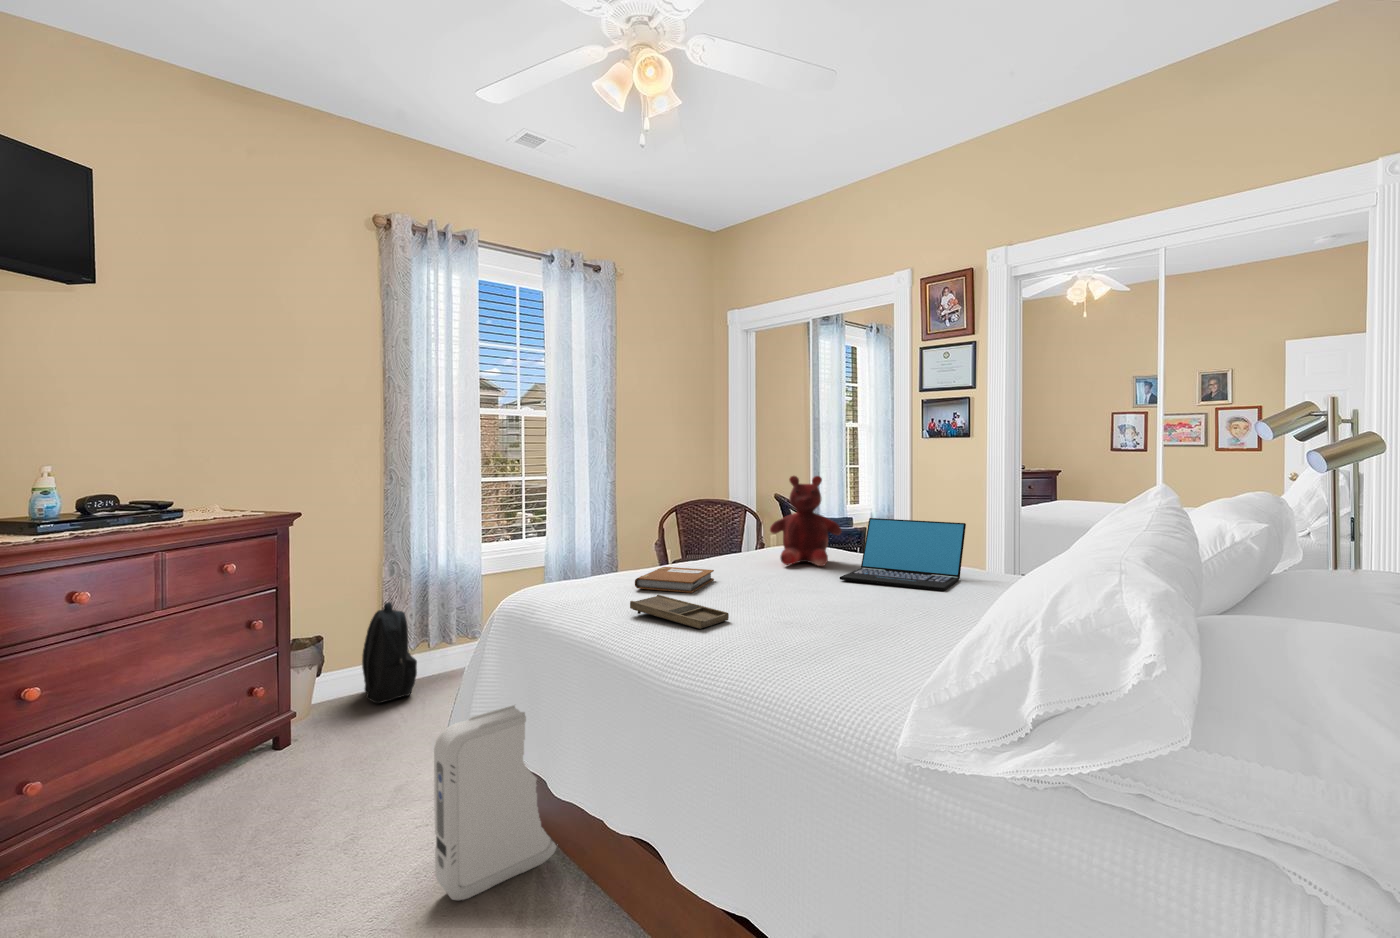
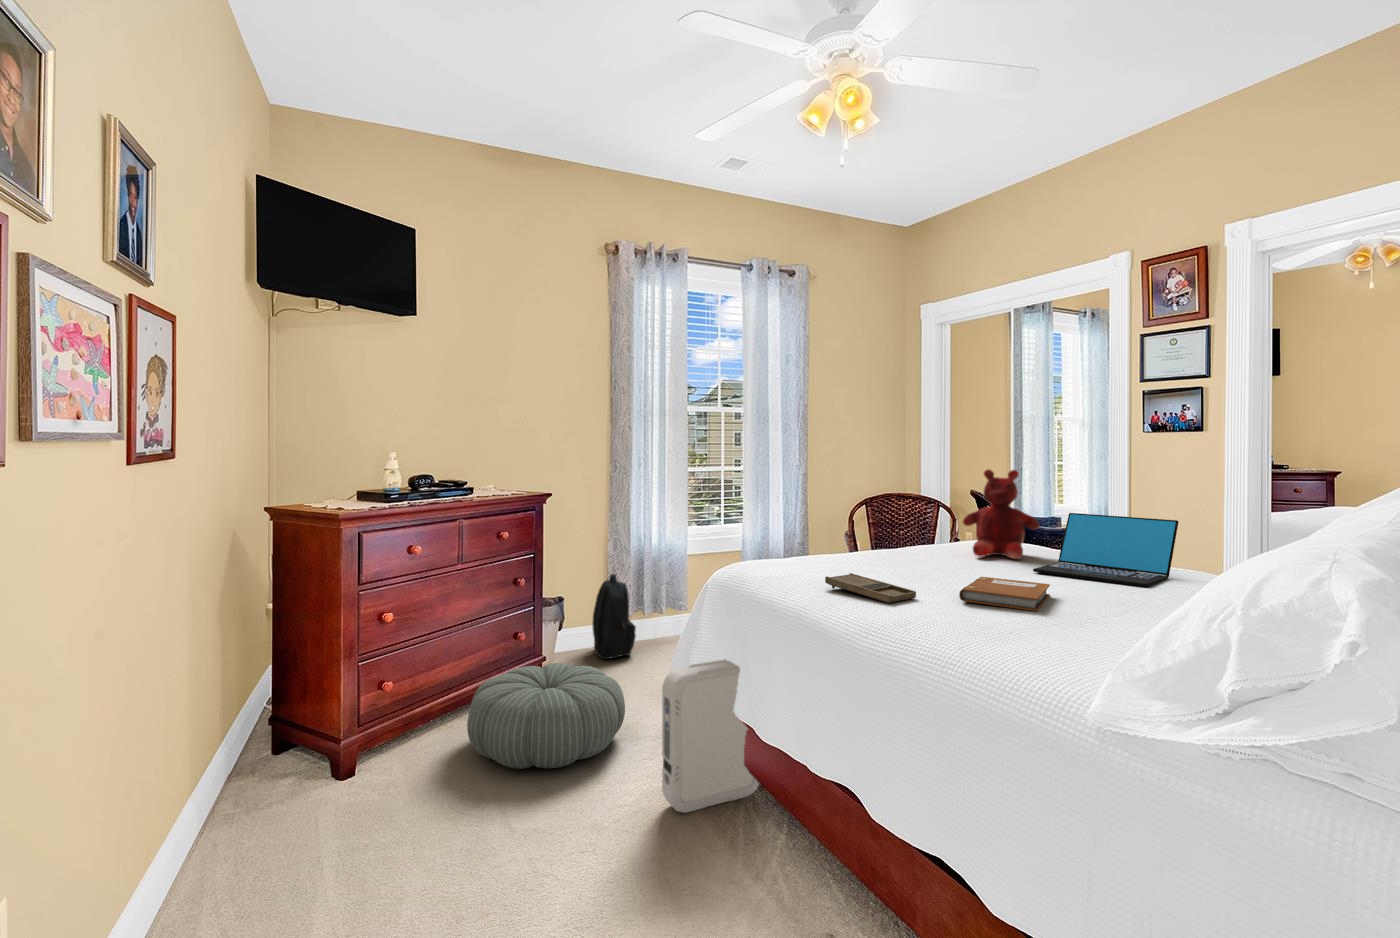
notebook: present [635,567,714,593] -> present [959,577,1050,611]
pouf: none [164,722,394,874] -> present [467,663,625,769]

